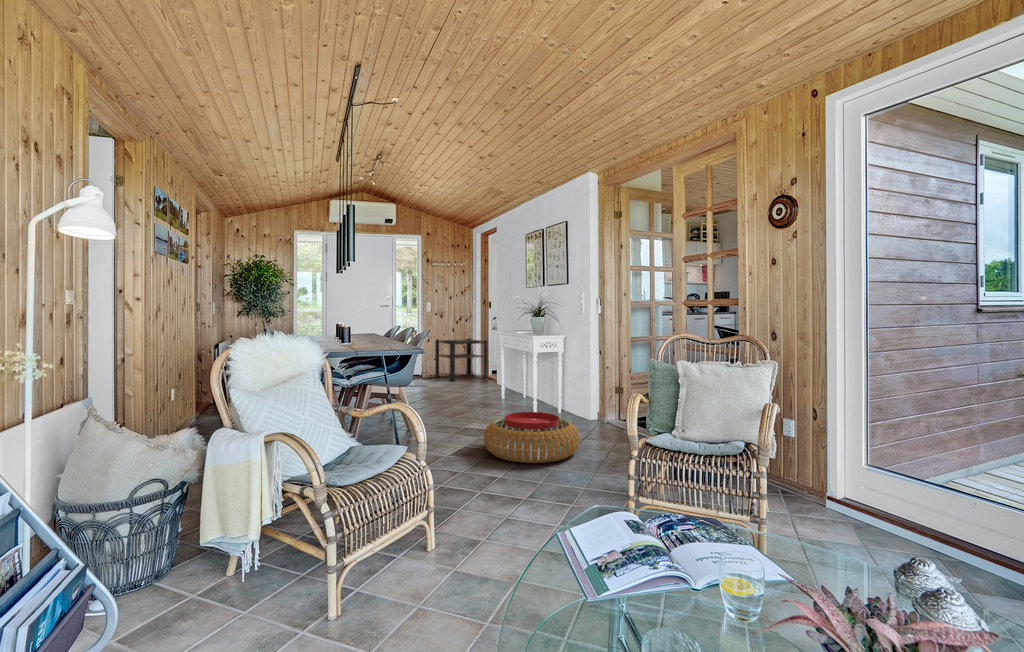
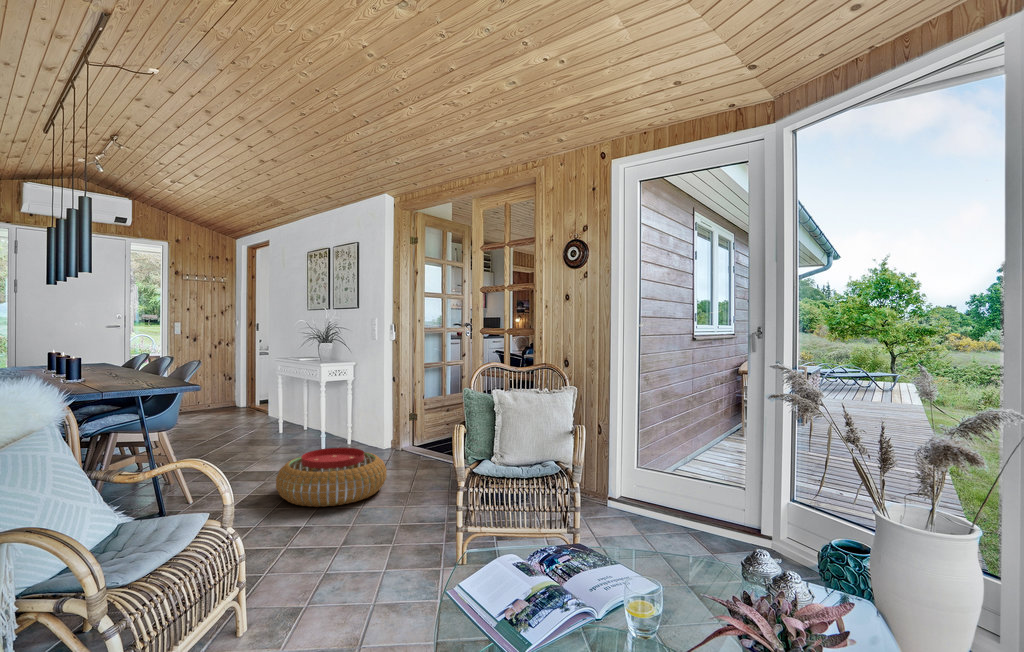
side table: present [435,339,487,381] -> none [183,364,255,416]

